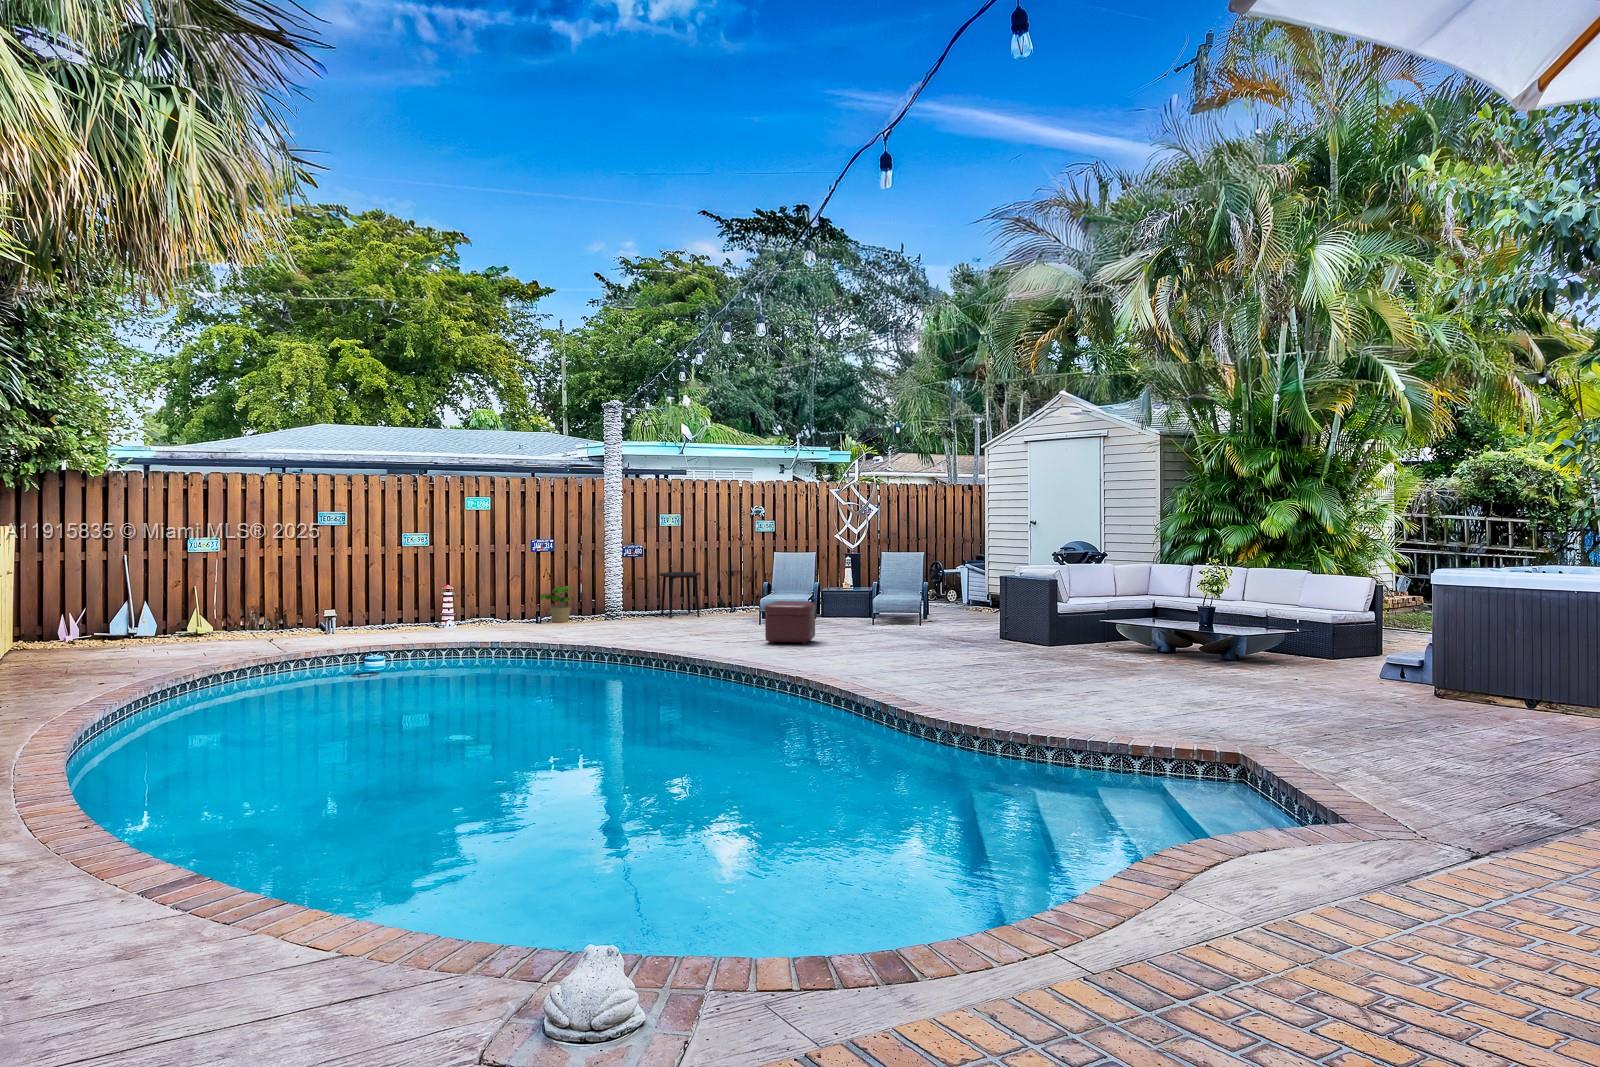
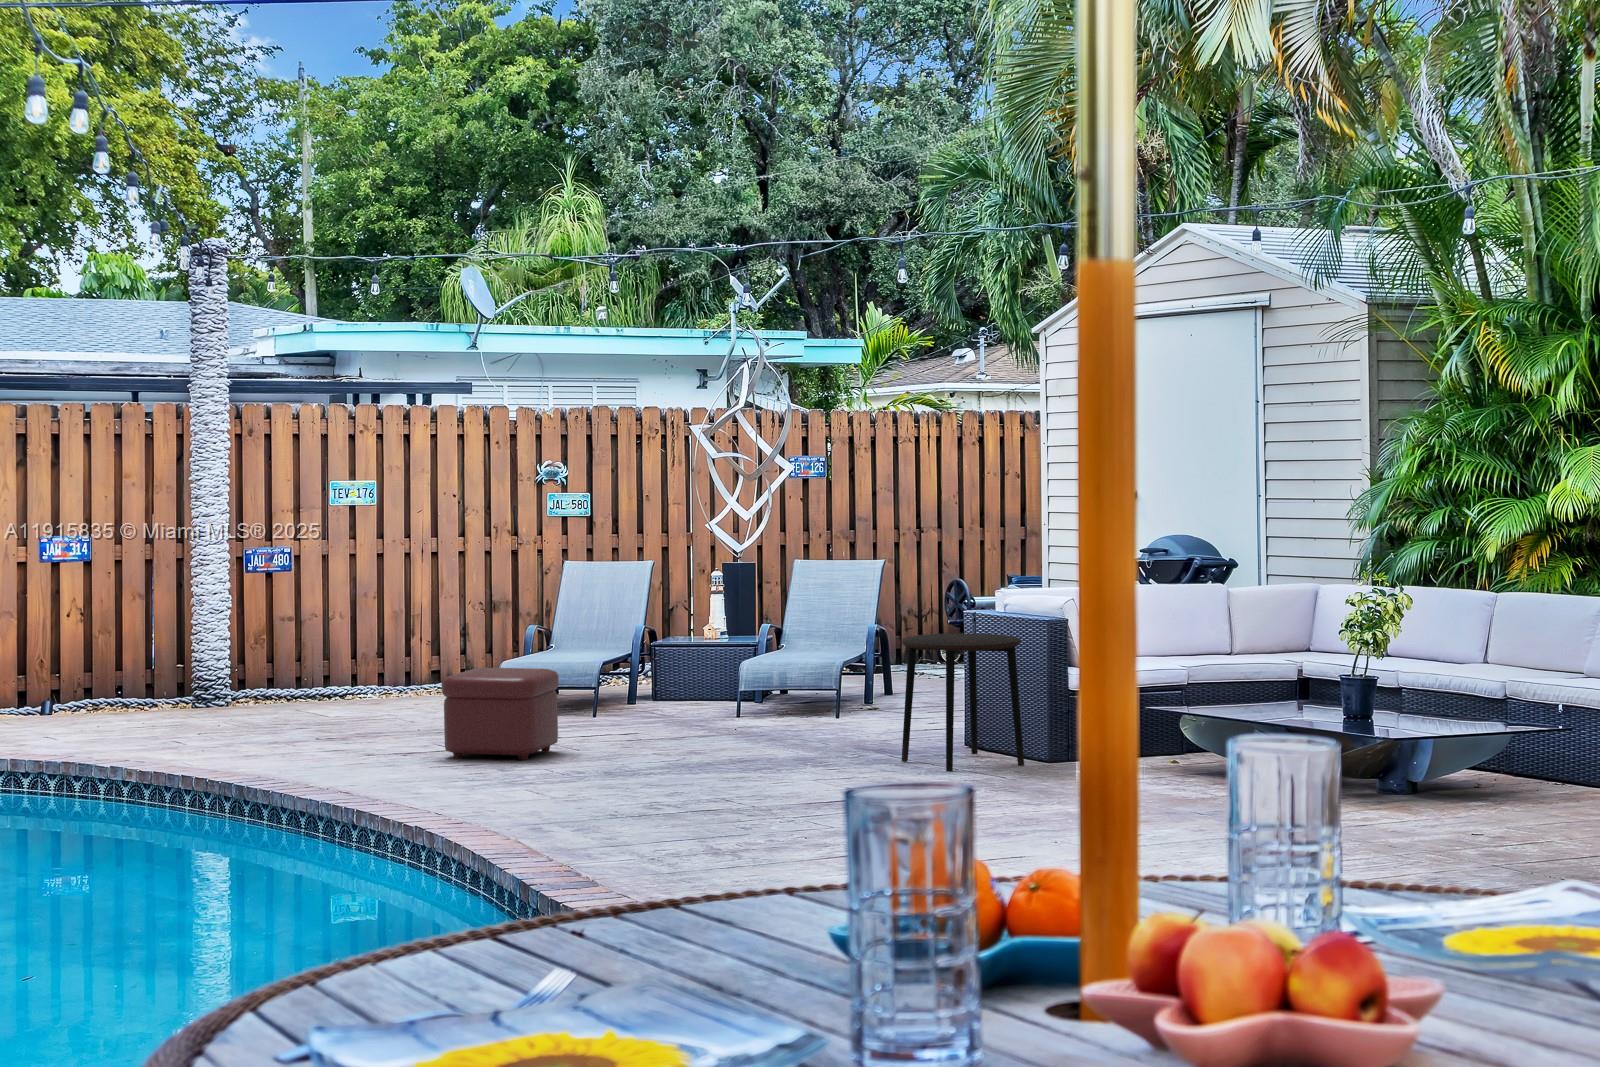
side table: present [659,572,700,619] -> present [902,633,1024,772]
potted plant: present [541,586,573,623] -> none [61,634,133,710]

